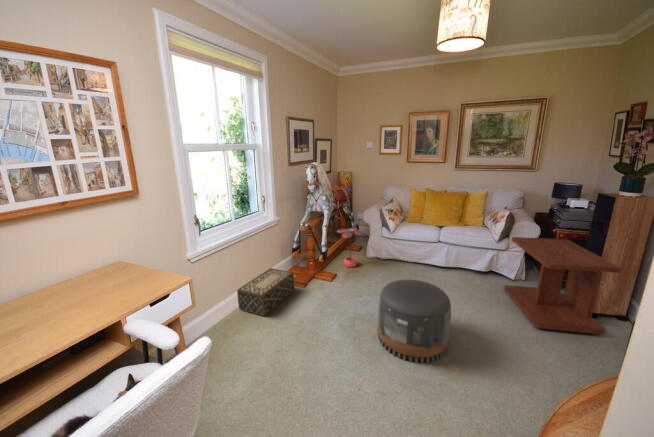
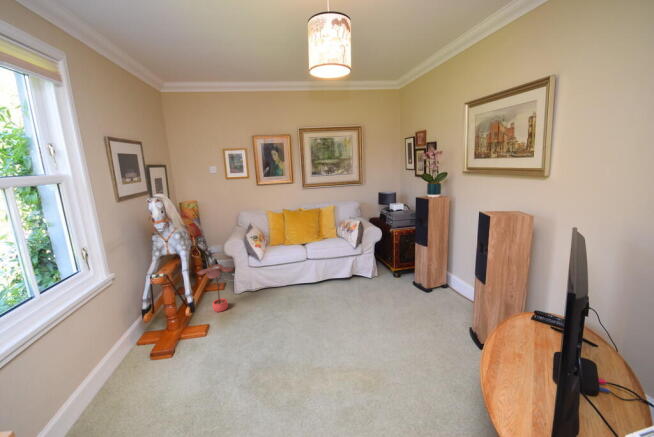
side table: present [504,237,621,335] -> none [368,236,443,312]
woven basket: present [237,268,294,316] -> none [68,342,159,429]
pouf: present [378,279,451,363] -> none [283,302,356,390]

